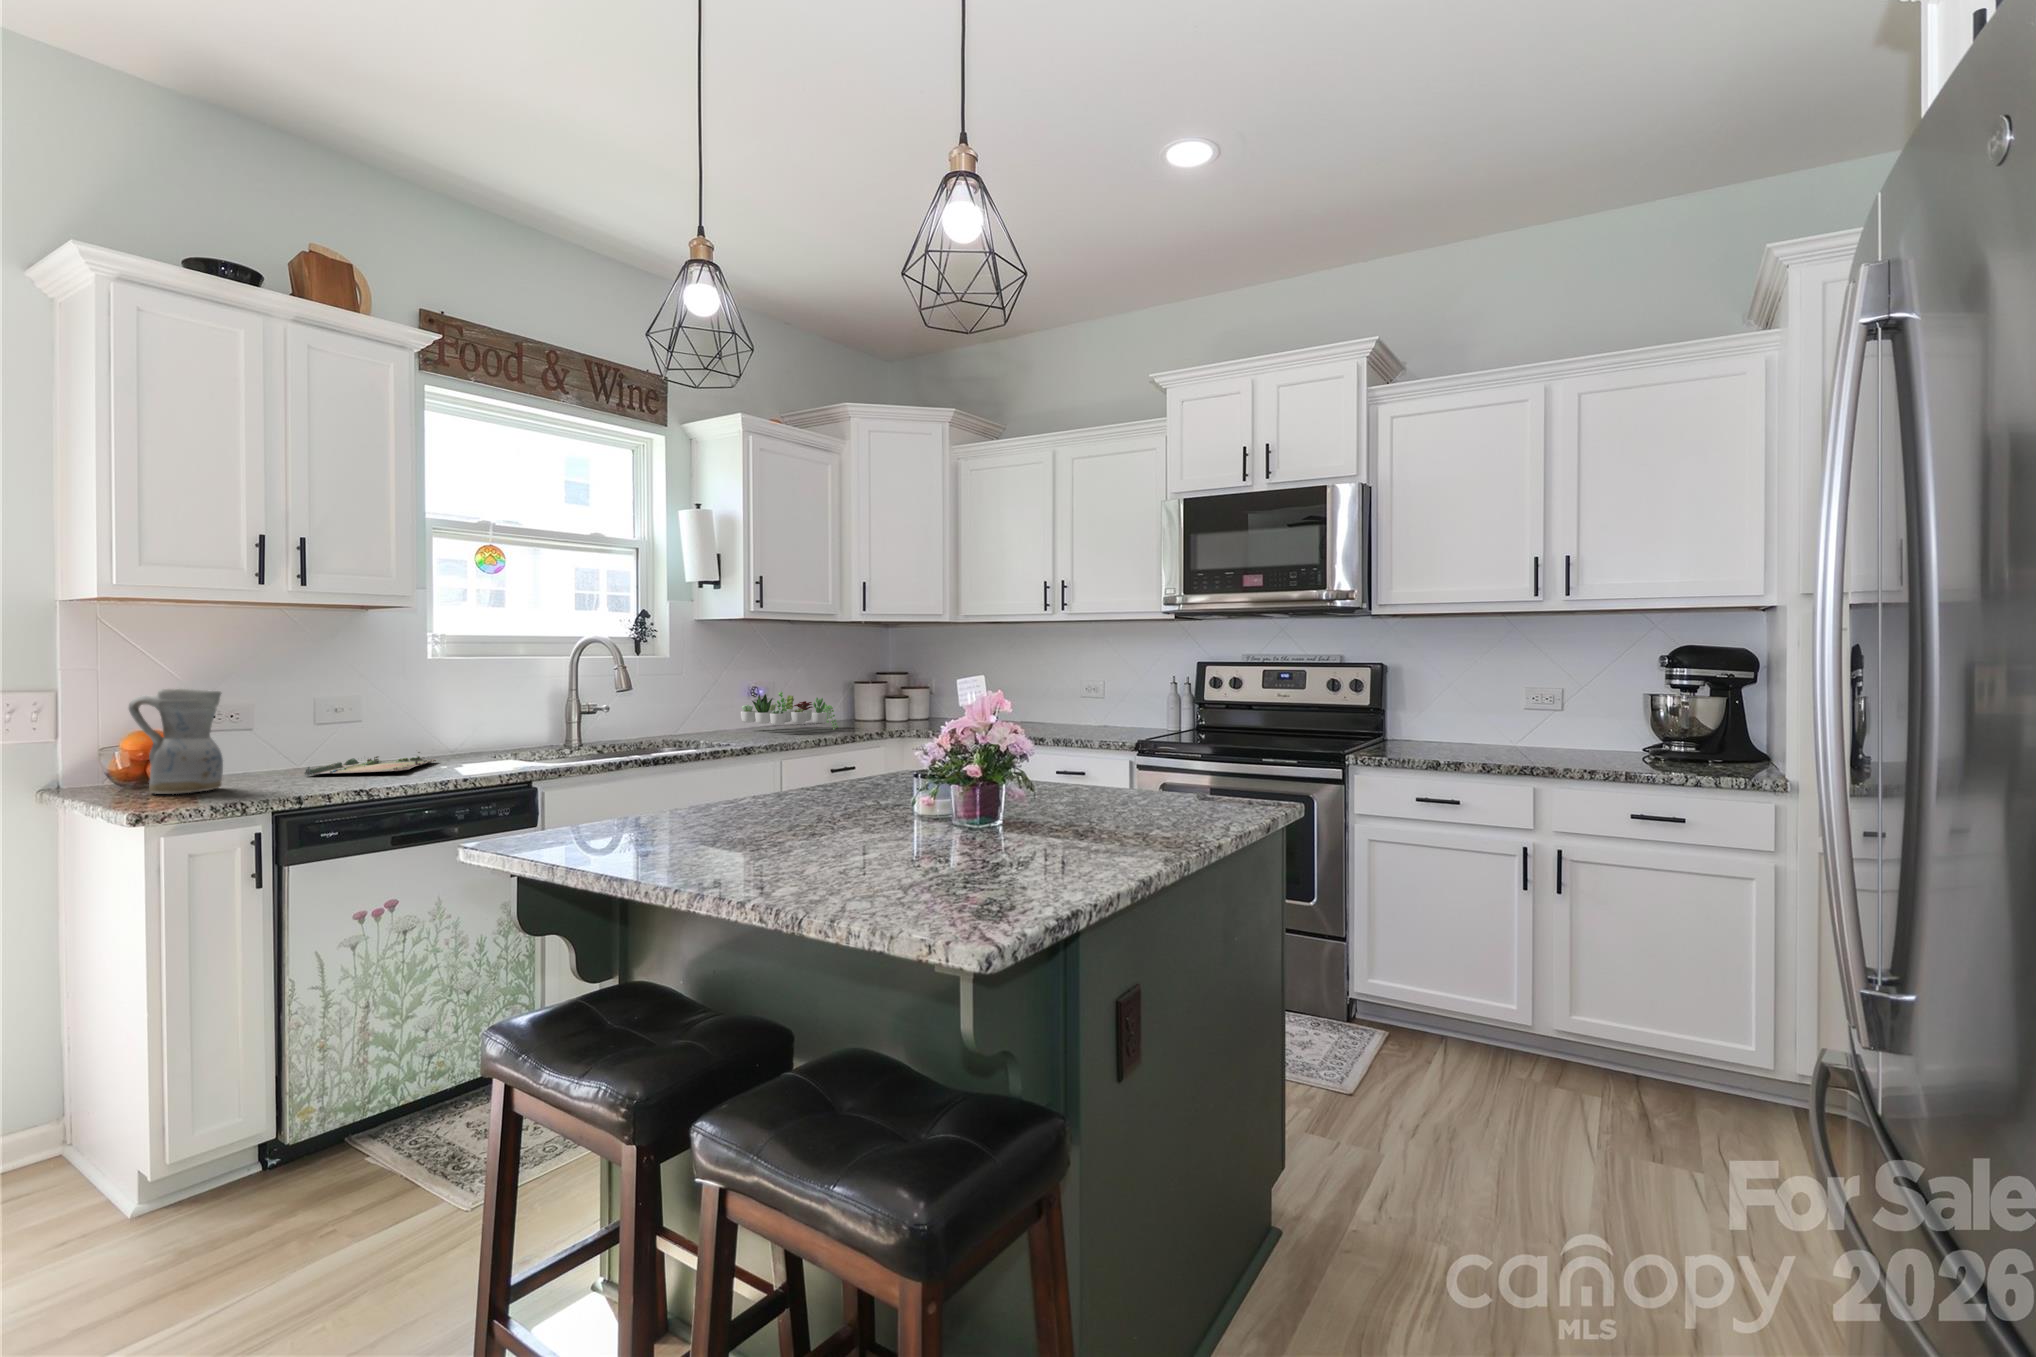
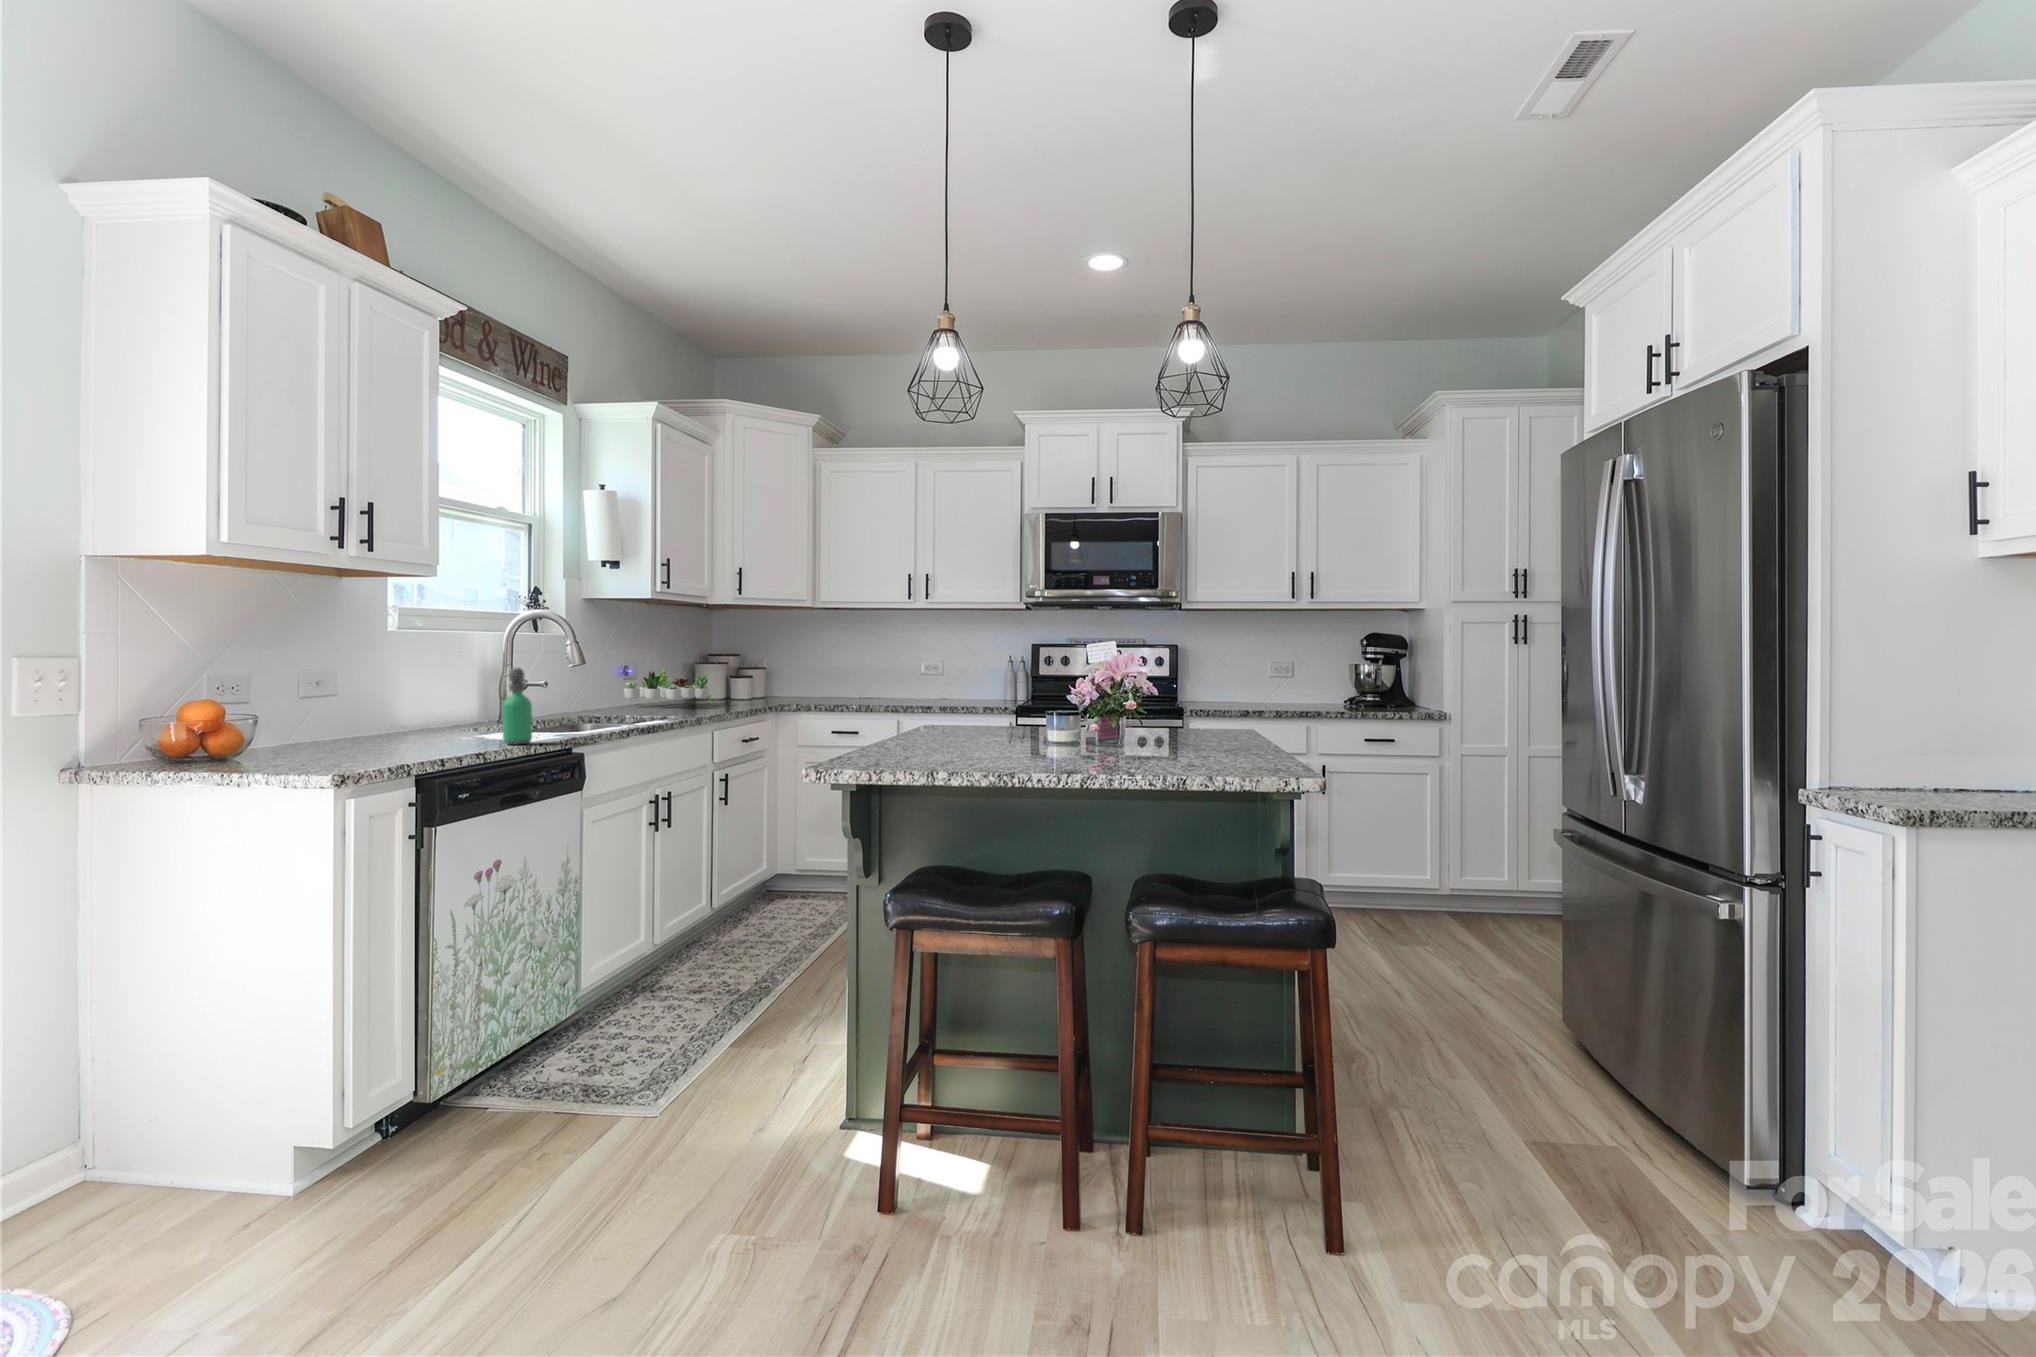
ceramic pitcher: present [129,689,223,794] -> none [251,658,335,765]
soap dispenser: none [433,697,465,777] -> present [502,668,532,745]
tray: present [304,752,436,776] -> none [352,724,465,748]

